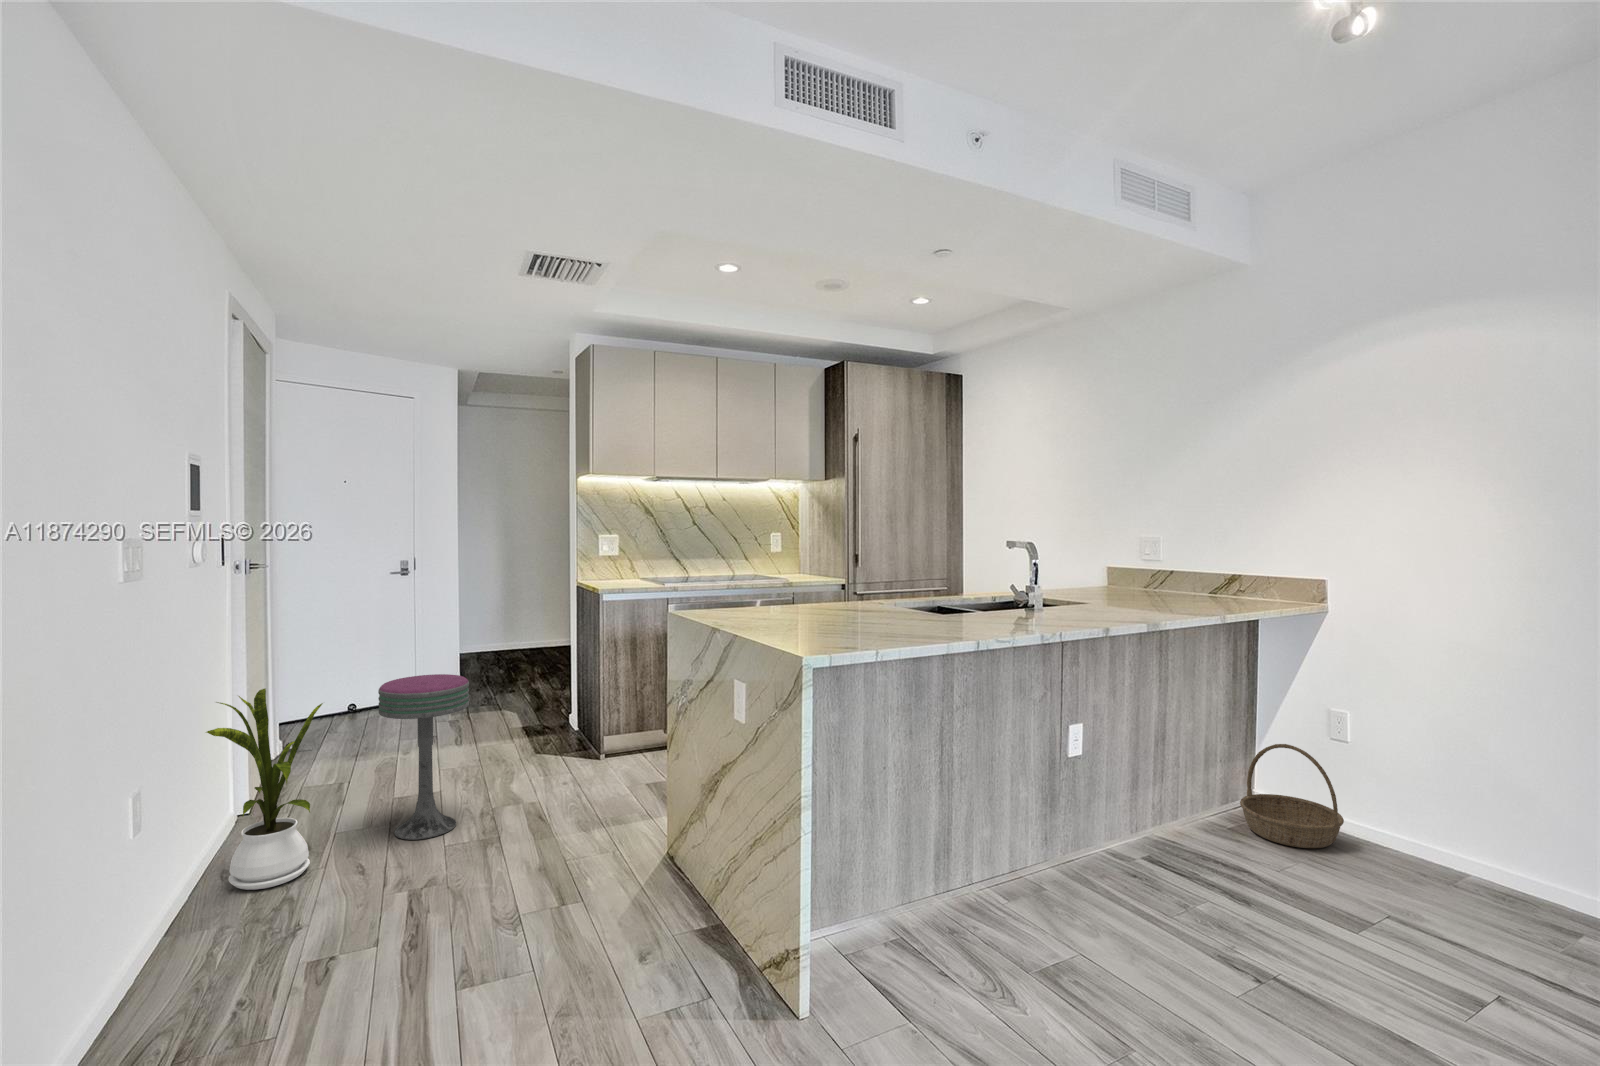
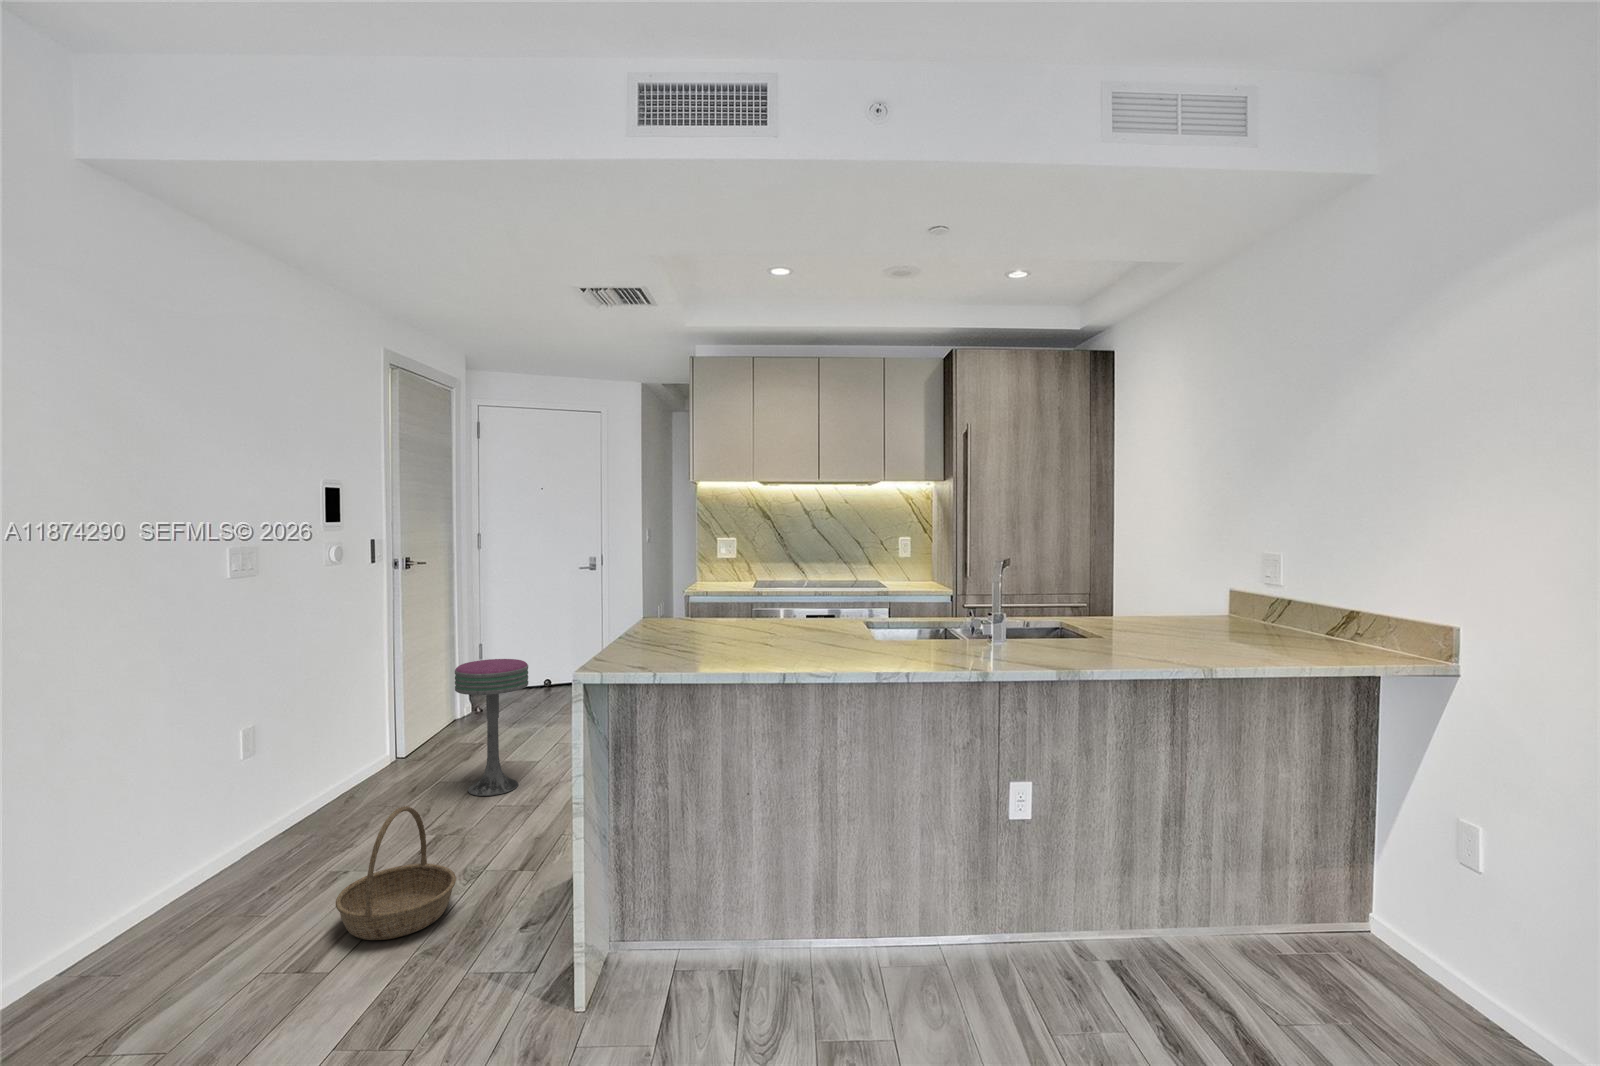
house plant: present [206,689,323,890] -> none [302,661,408,814]
basket: present [1240,744,1344,848] -> present [336,806,456,940]

